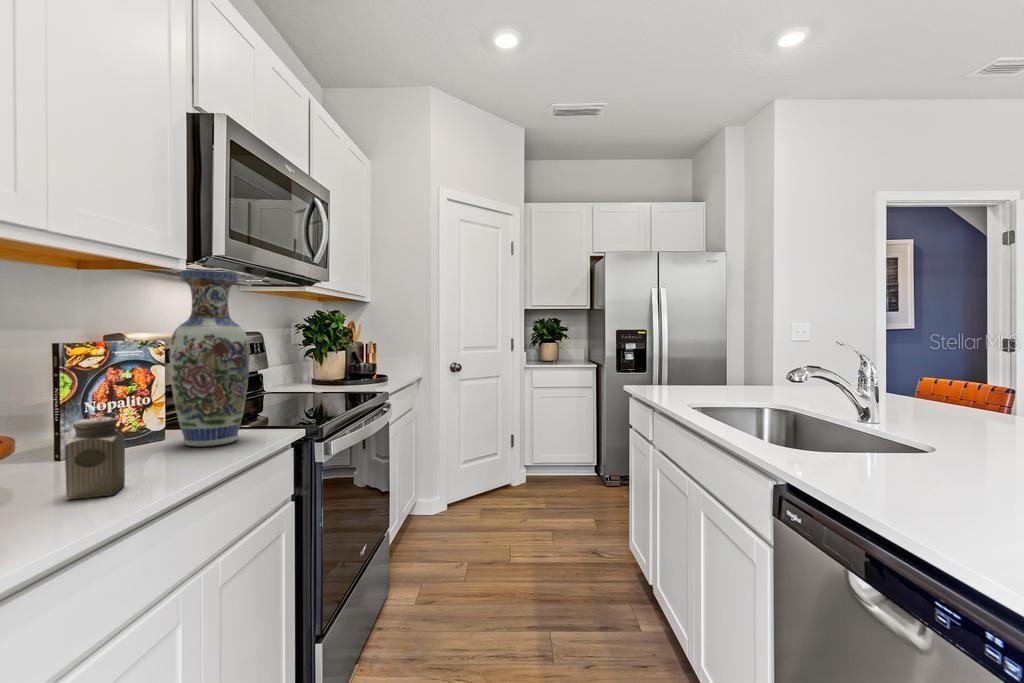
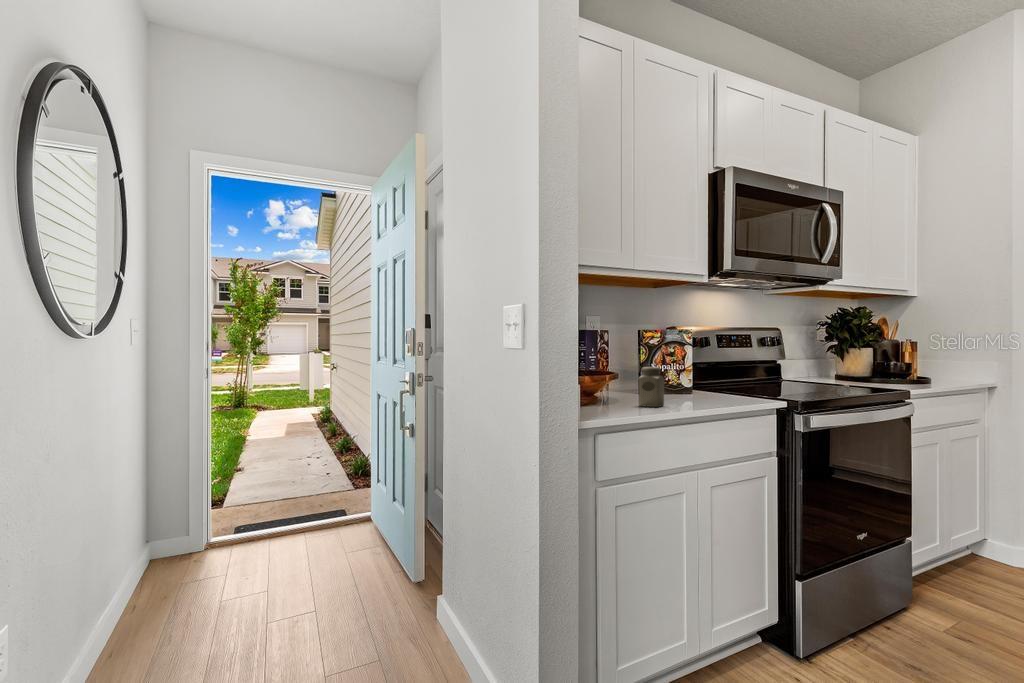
vase: present [170,270,249,447] -> none [694,282,742,399]

